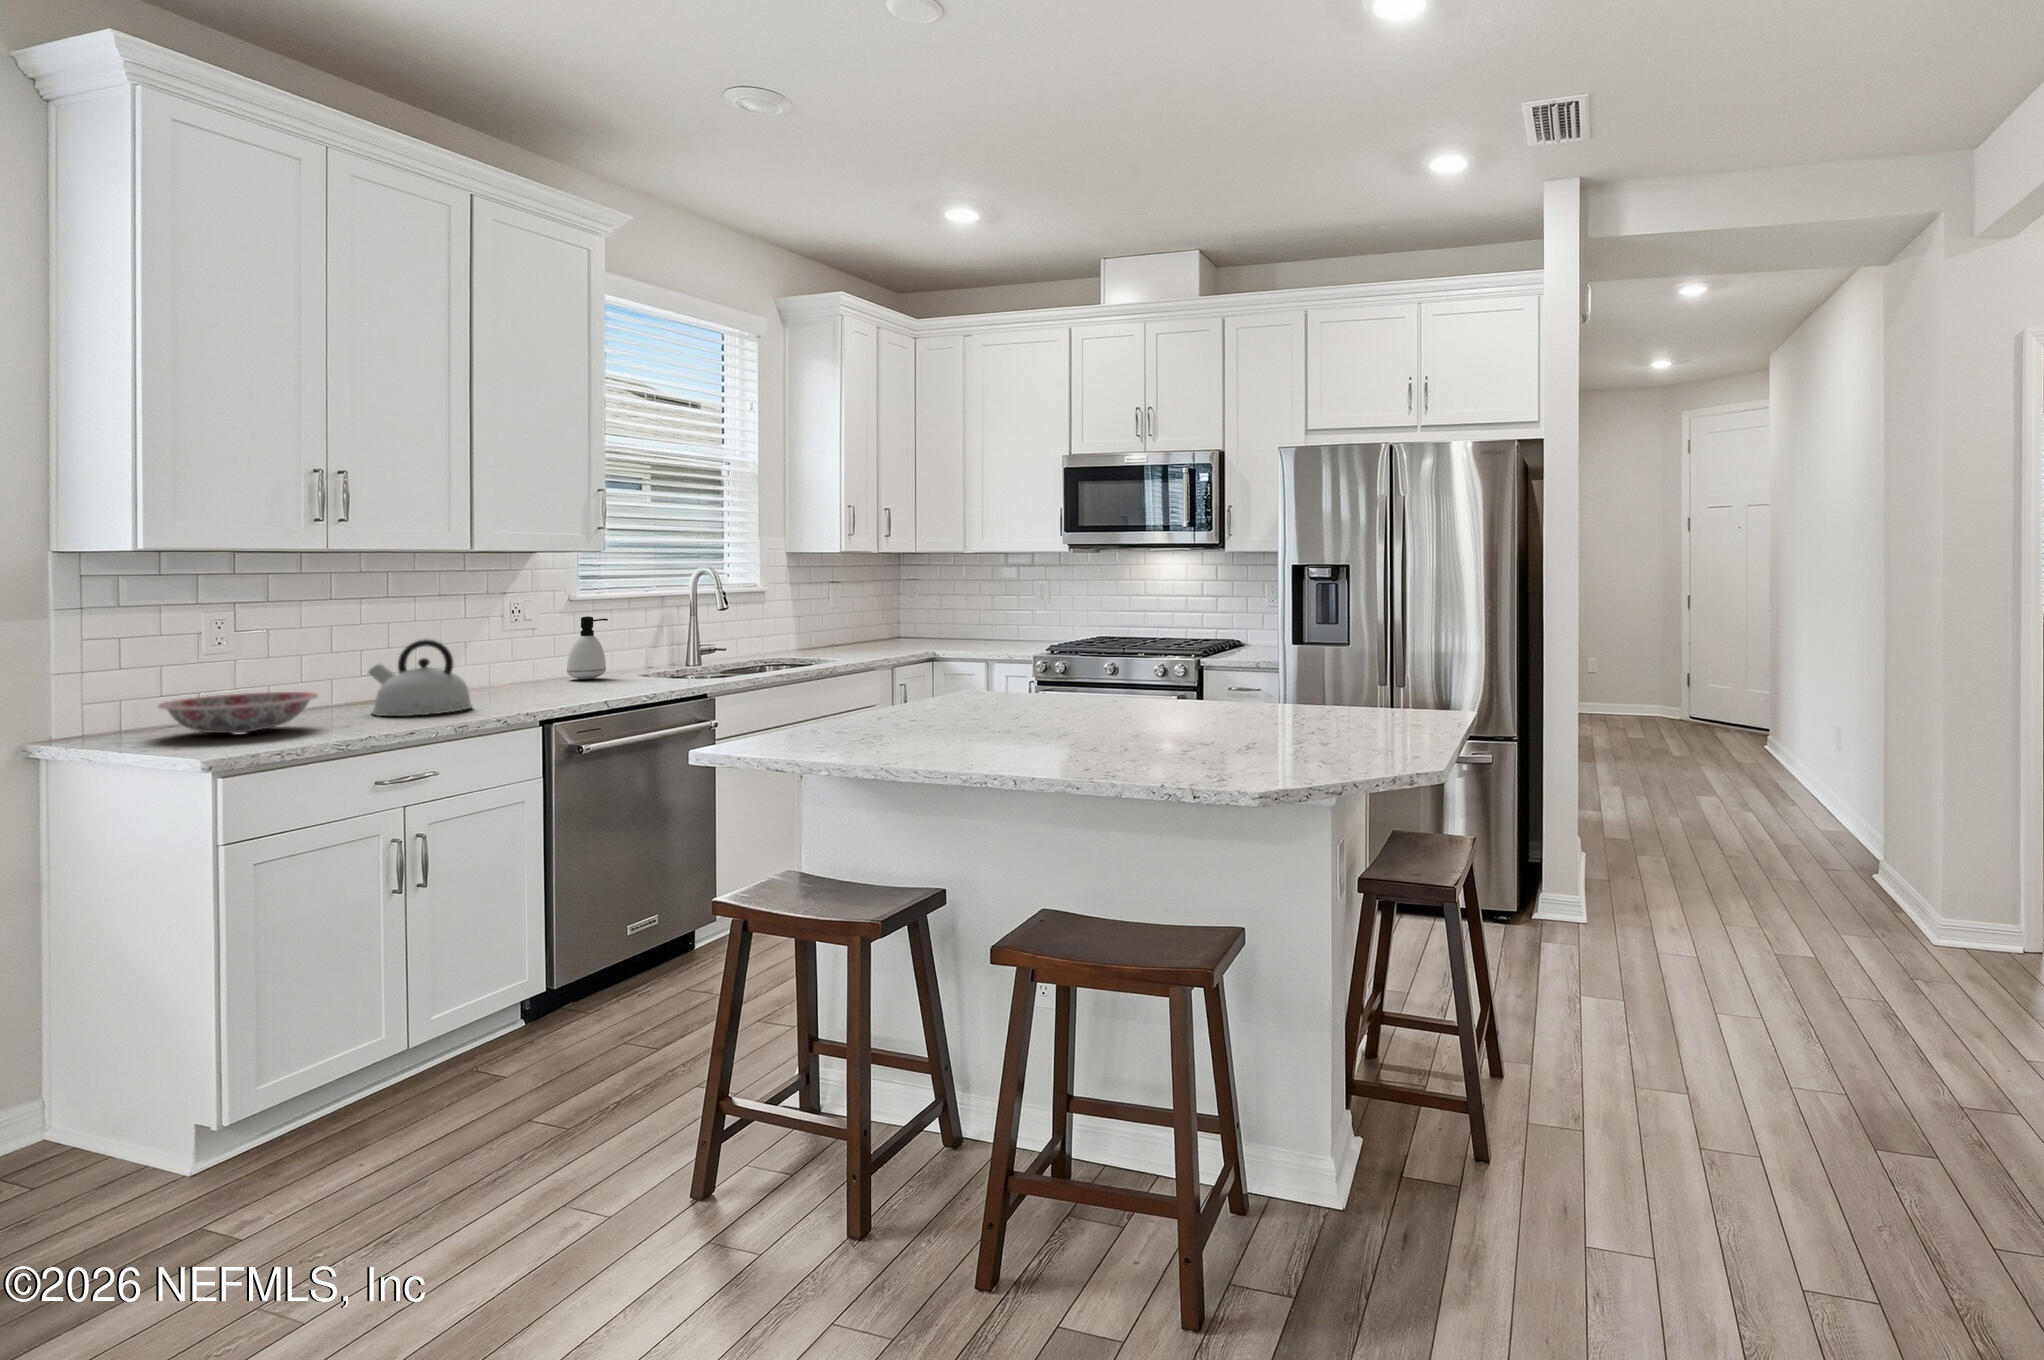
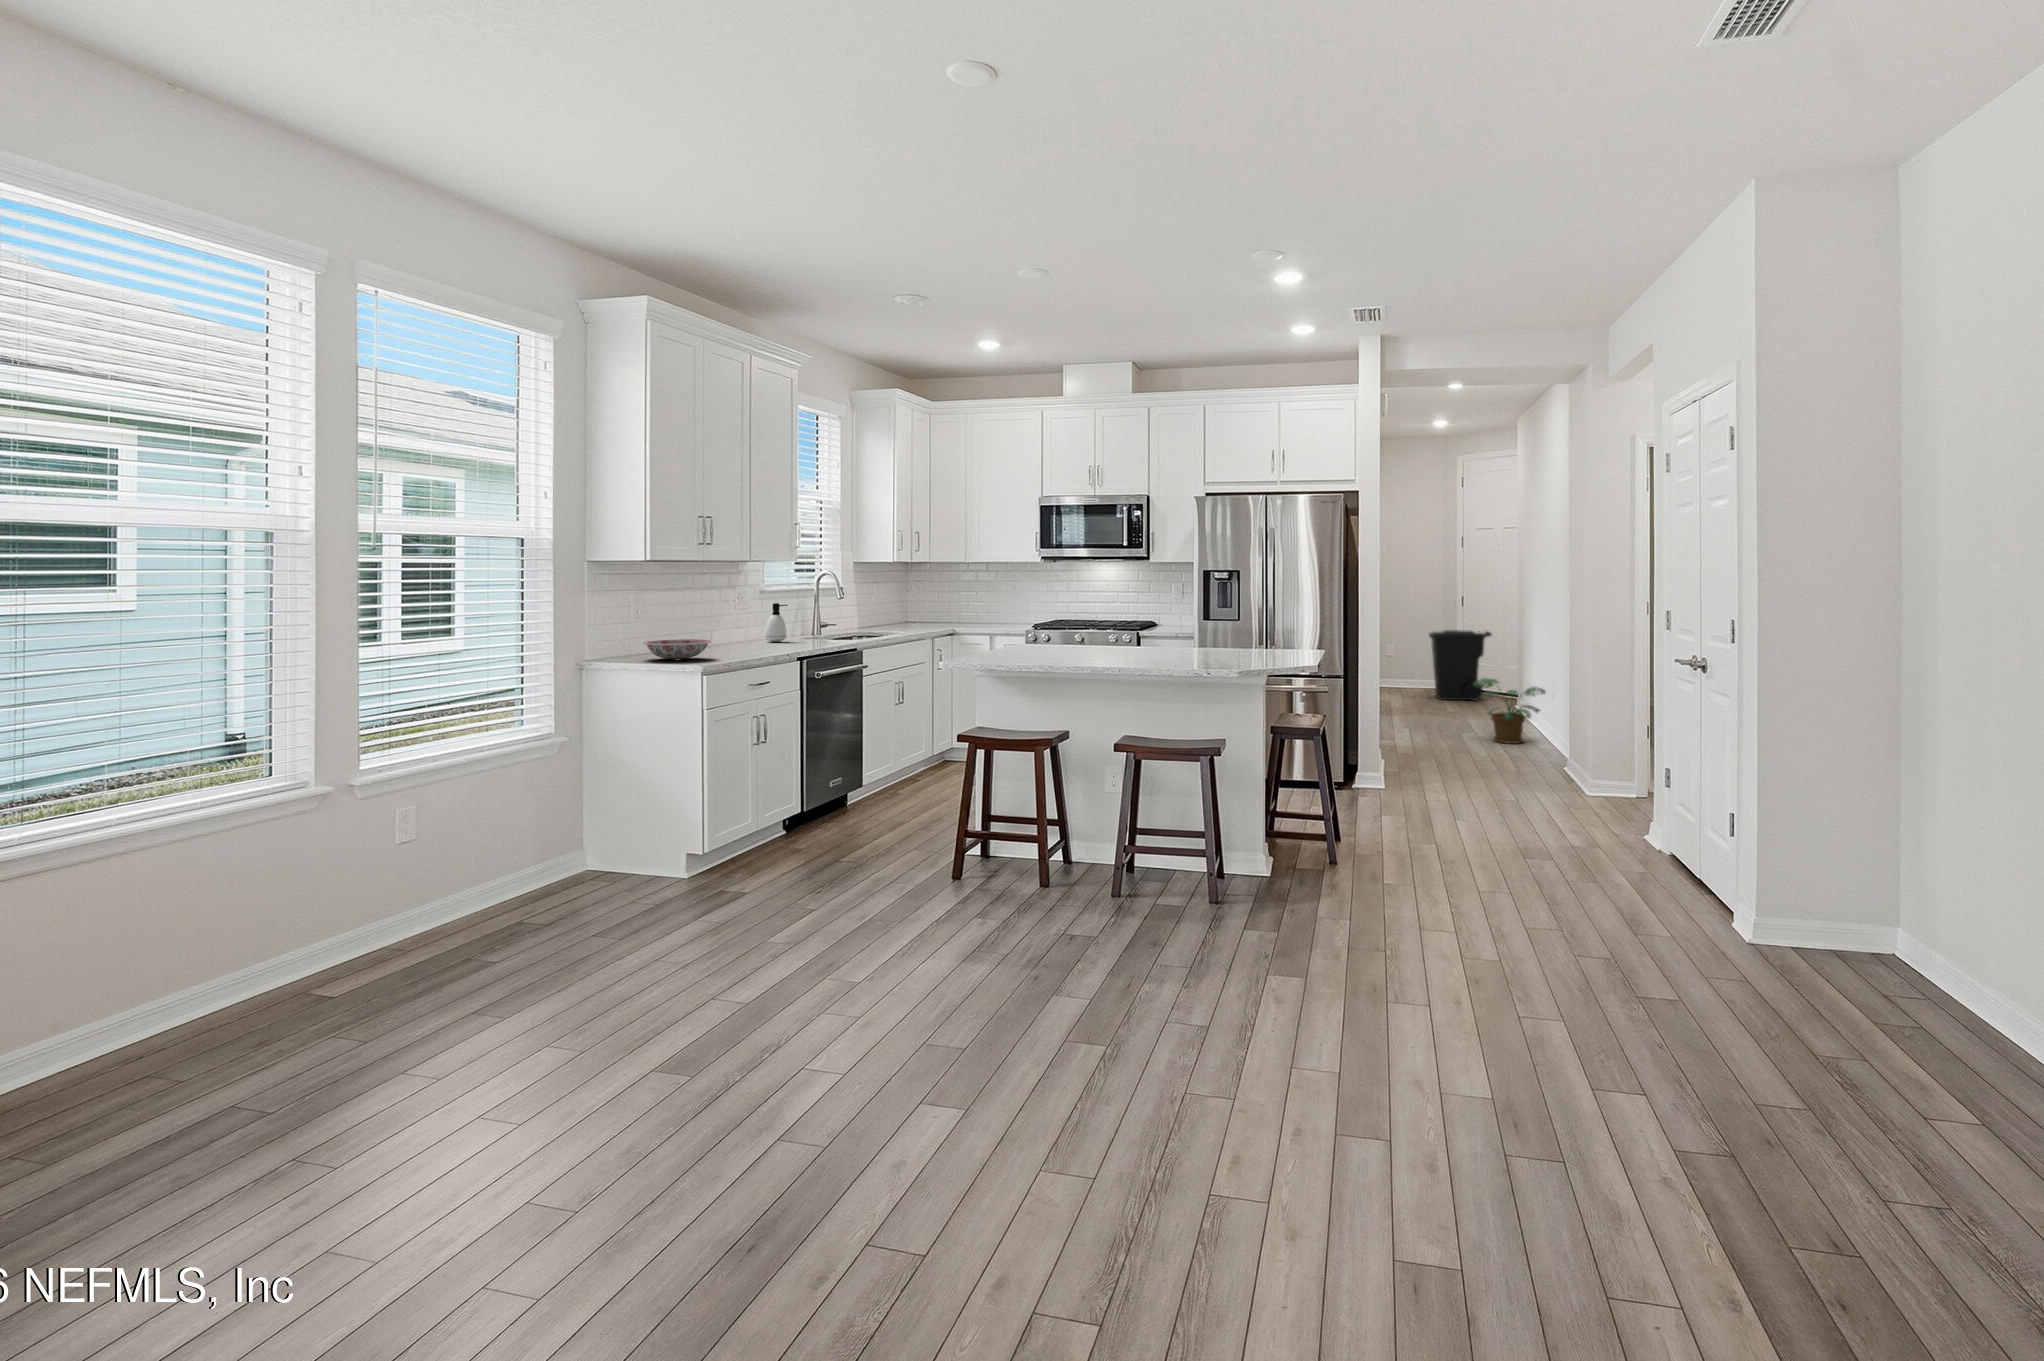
kettle: present [368,639,472,716] -> none [709,613,762,654]
trash can: none [1646,639,1734,737] -> present [1429,630,1491,701]
potted plant: none [1717,717,1832,818] -> present [1473,678,1545,744]

